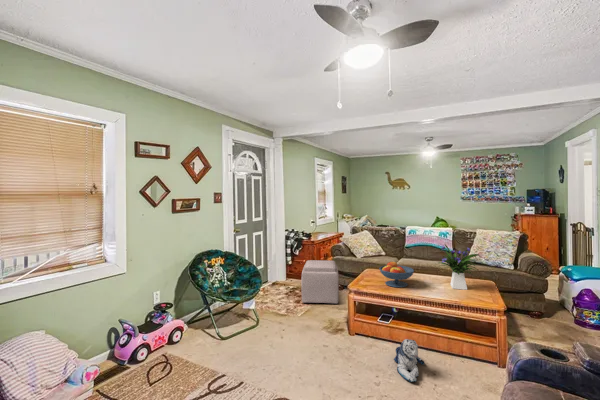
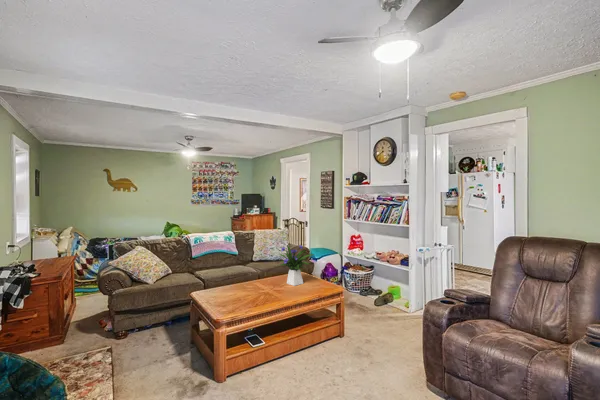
ottoman: present [301,260,339,304] -> none [69,296,151,378]
fruit bowl: present [379,262,414,287] -> none [232,274,269,302]
plush toy: present [394,339,424,382] -> none [286,344,332,386]

